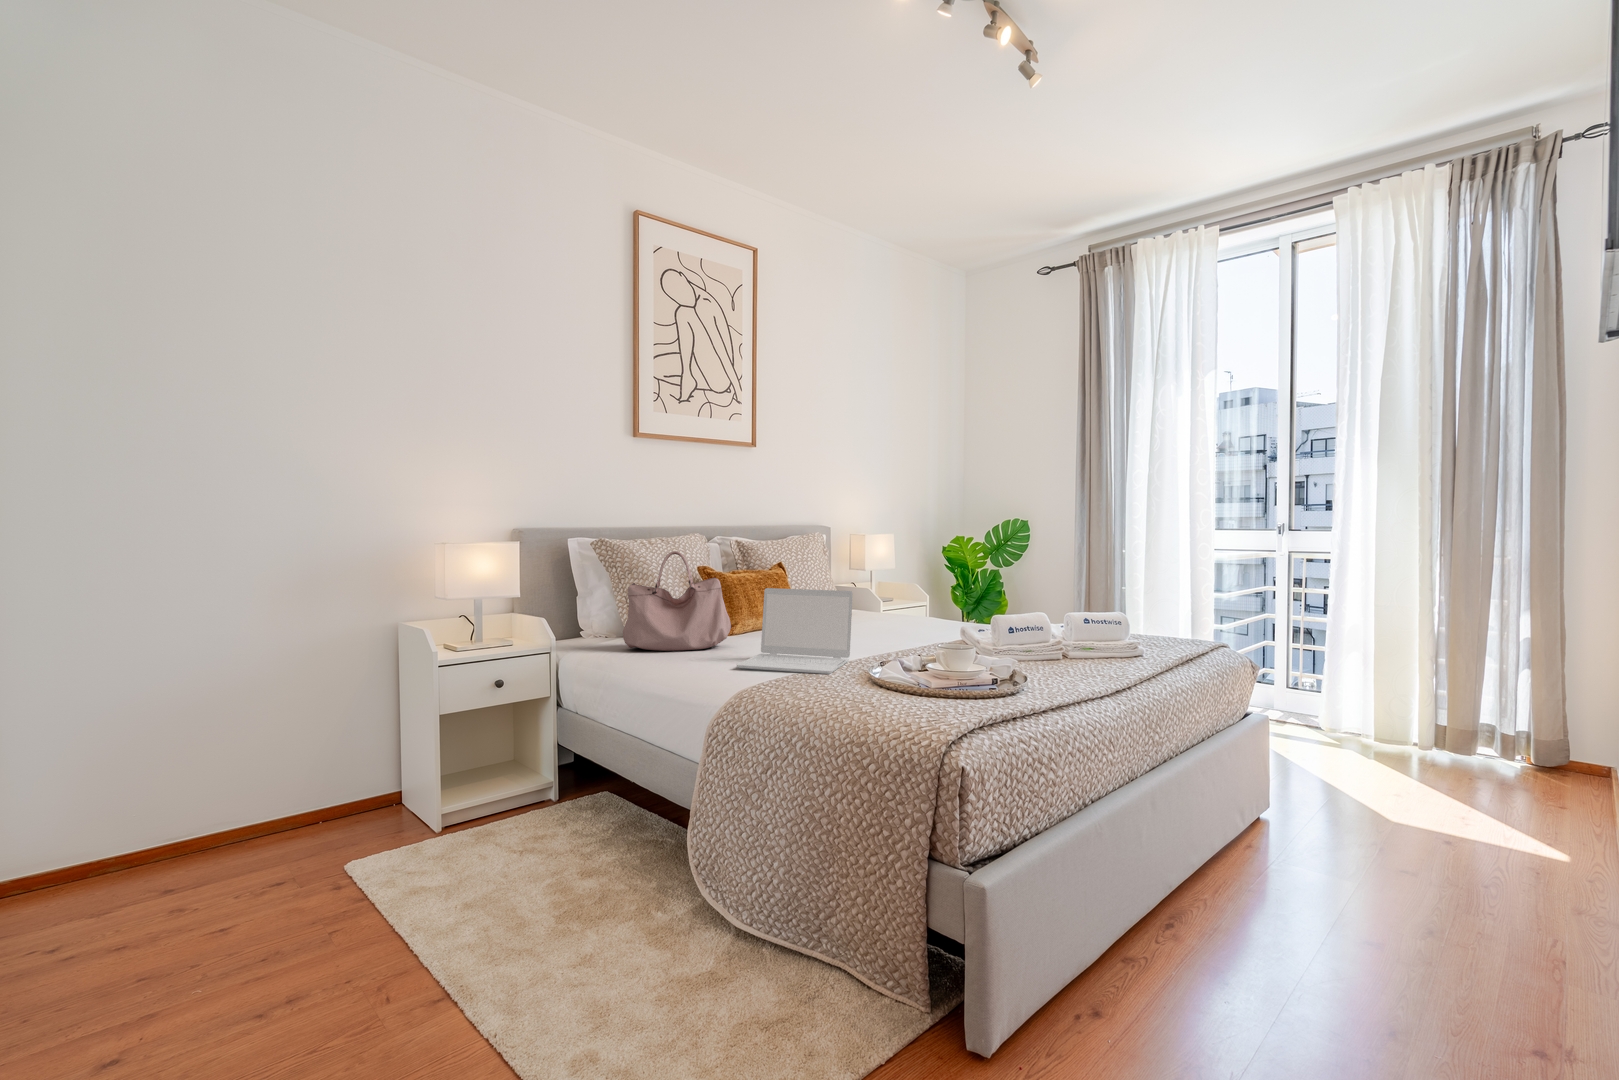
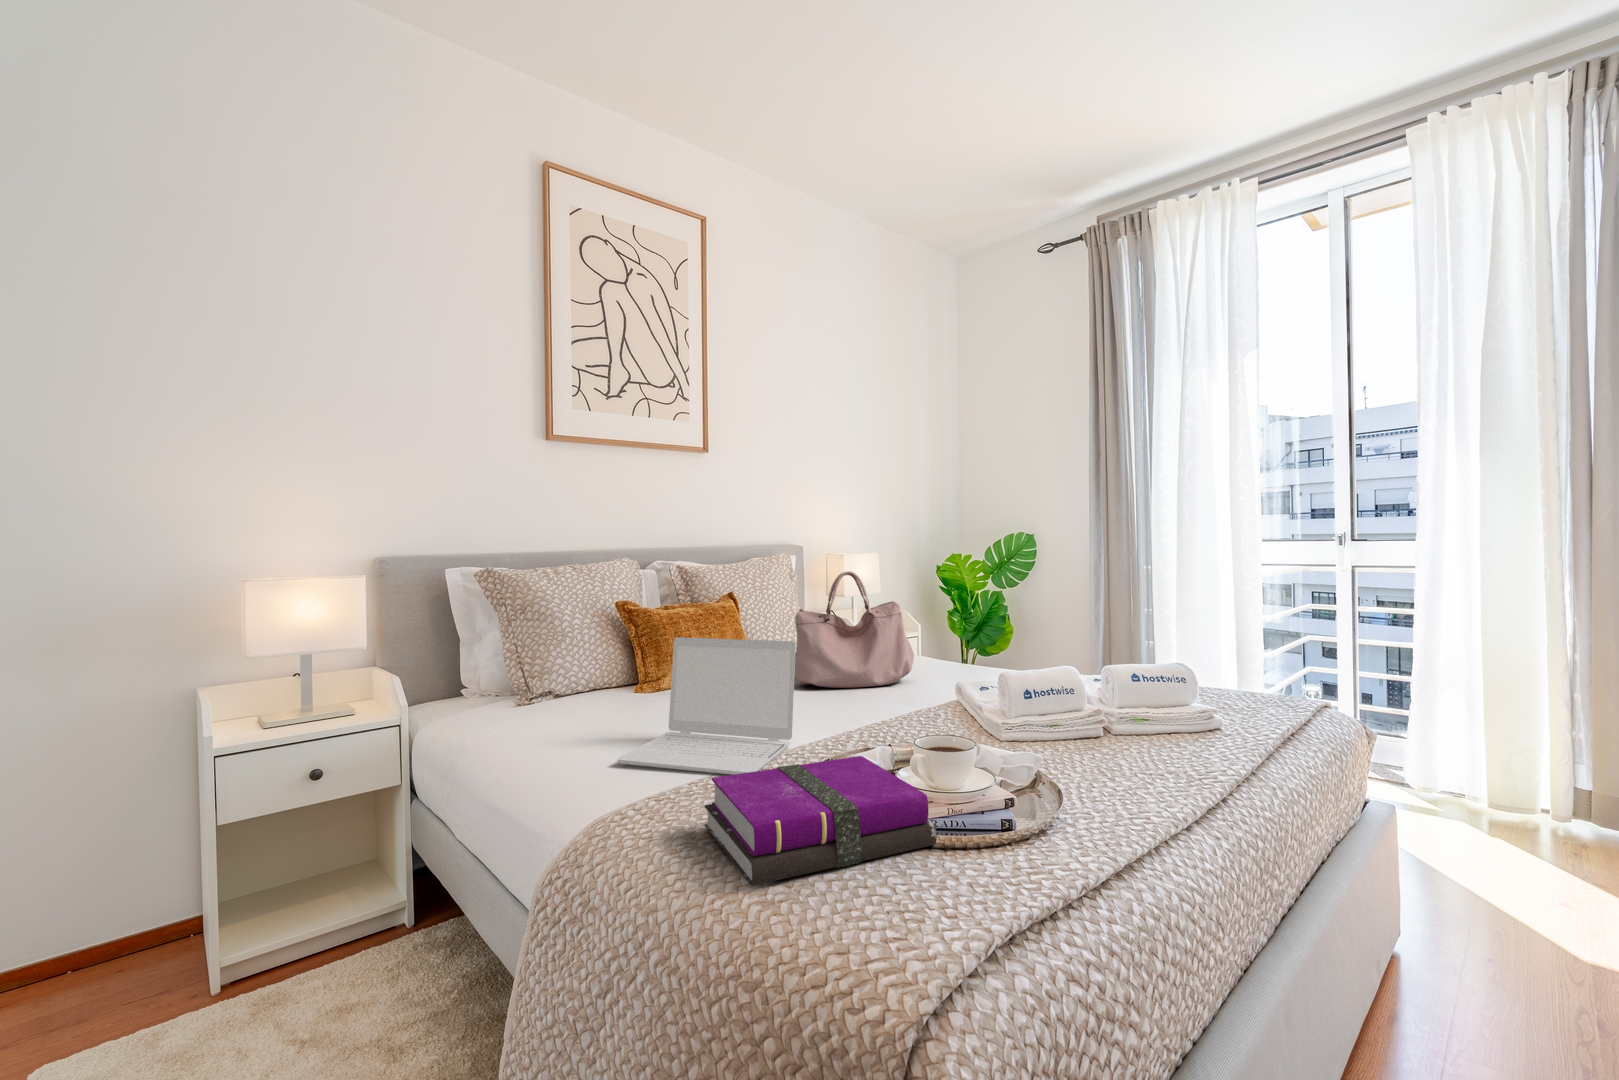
handbag: present [623,551,731,651] -> present [794,571,914,688]
notebook: none [813,655,952,708] -> present [704,756,937,886]

